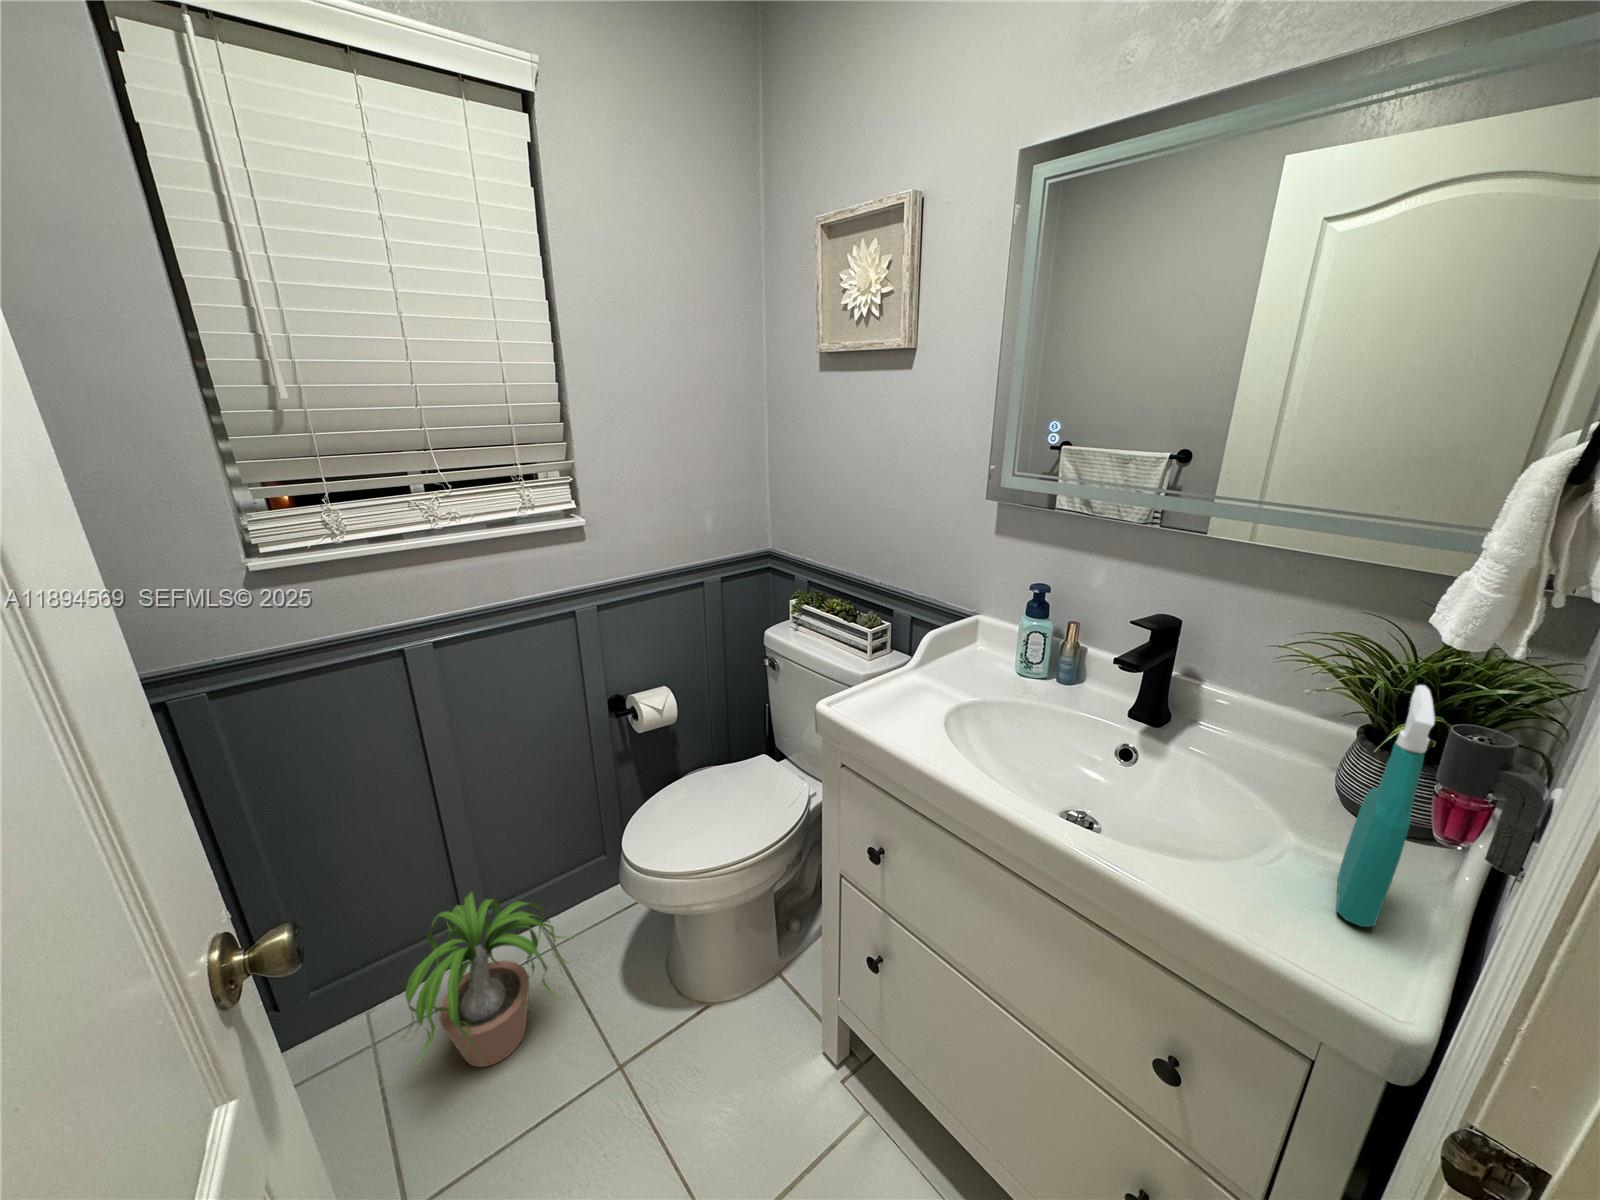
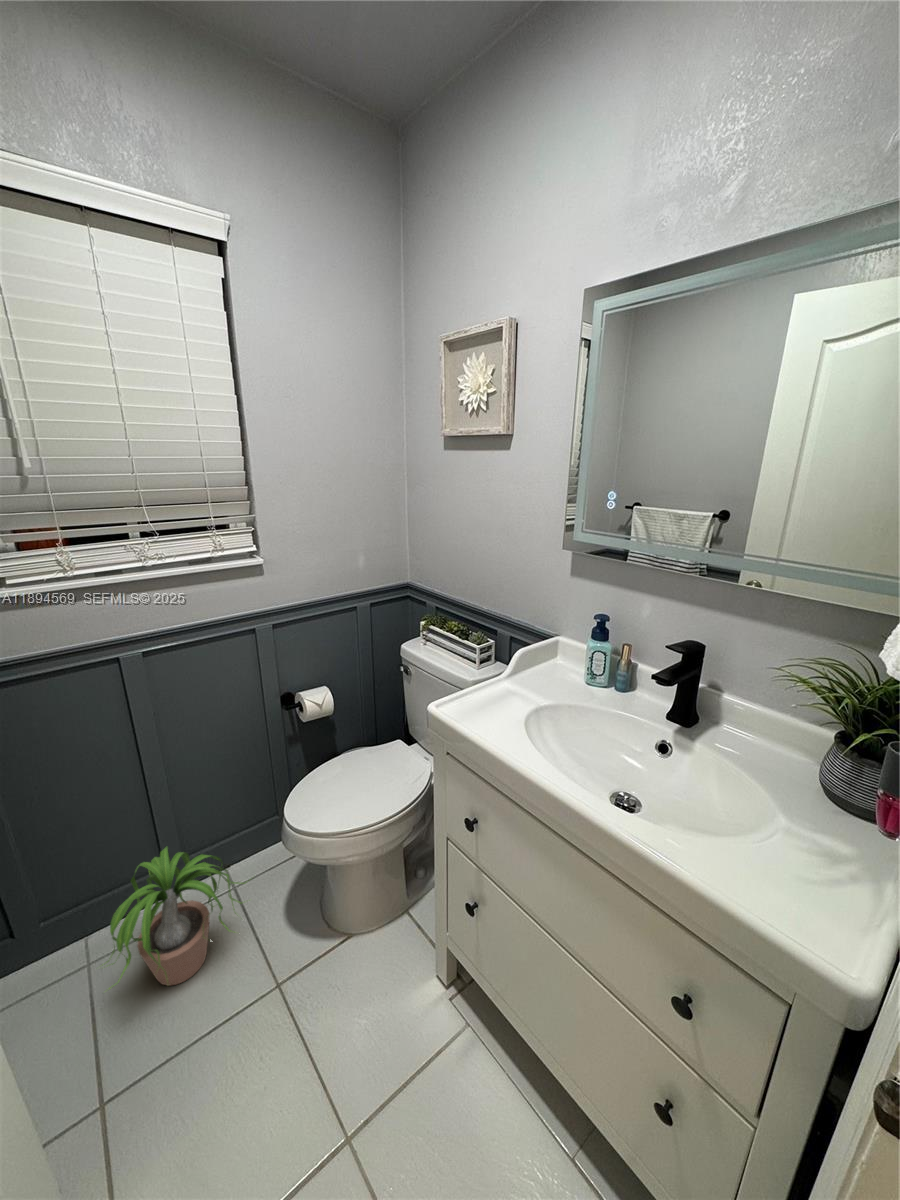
spray bottle: present [1337,685,1435,927] -> none [805,706,873,893]

